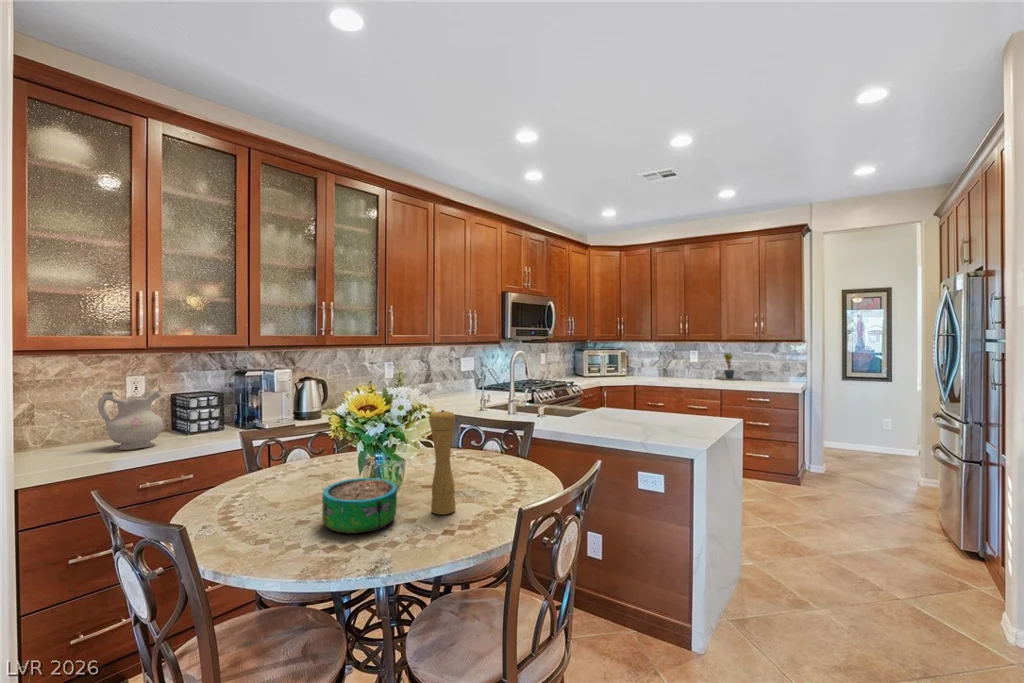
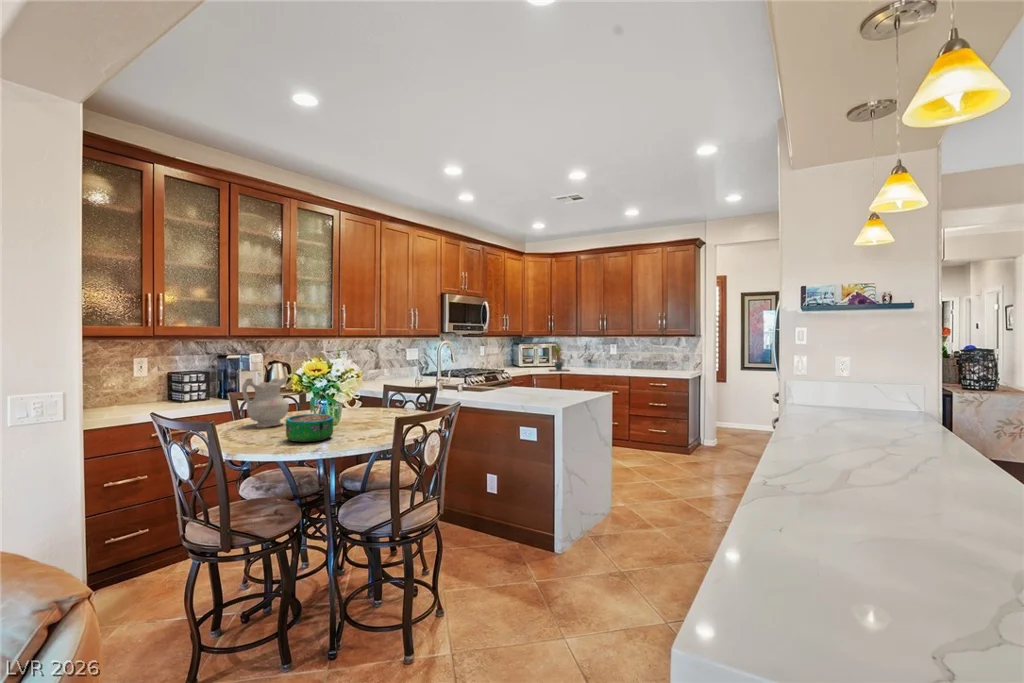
potted plant: present [718,352,742,380] -> present [549,347,569,371]
ceramic pitcher: present [98,390,163,450] -> present [242,378,289,427]
pepper mill: present [429,410,456,515] -> none [355,370,372,436]

